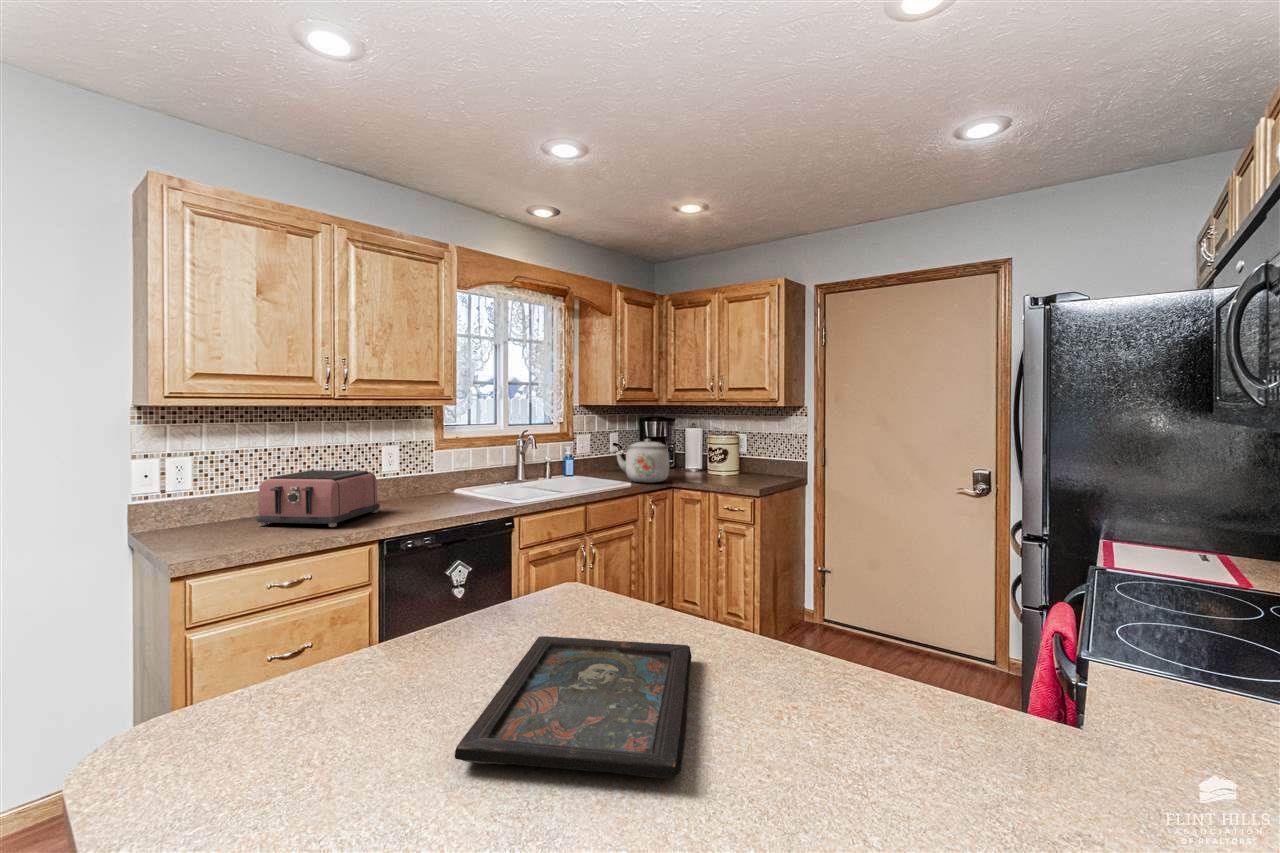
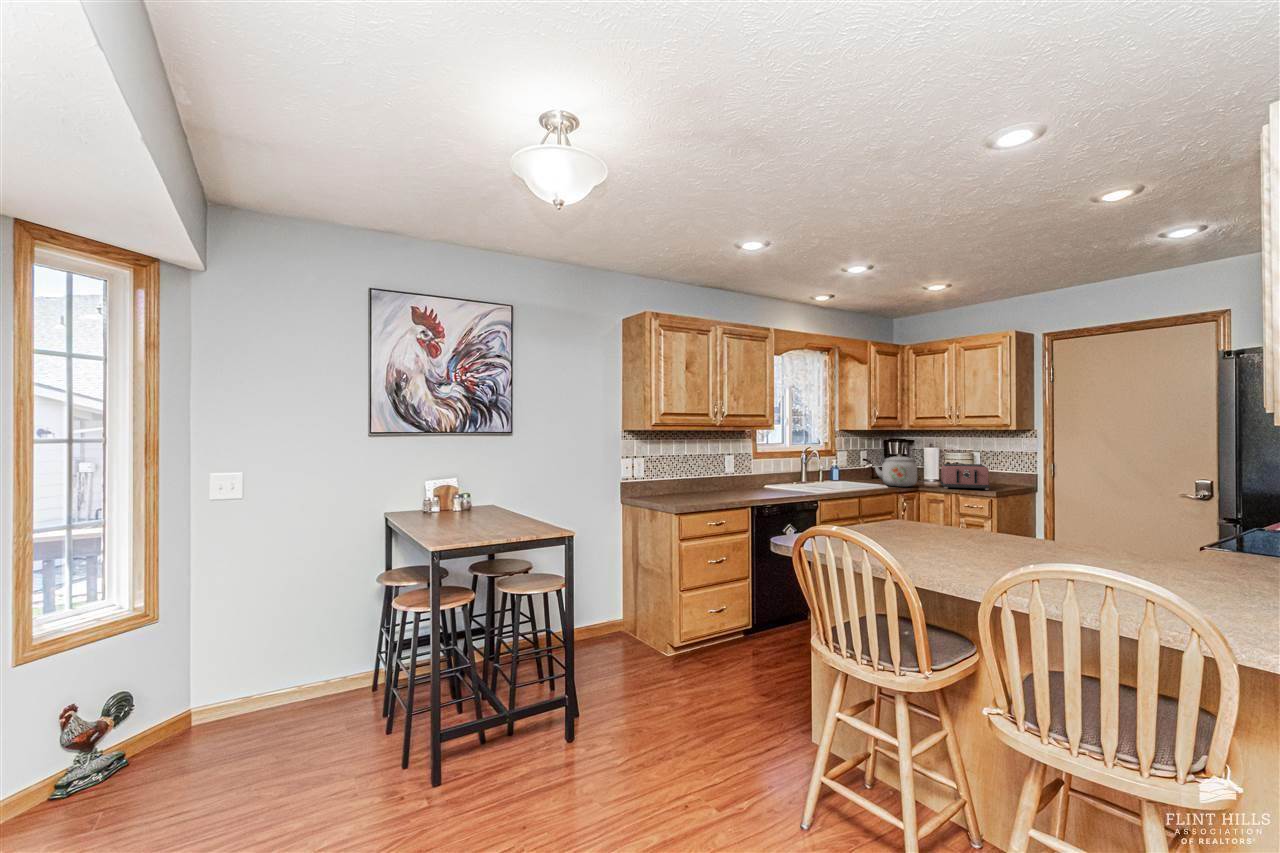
toaster: present [256,470,380,527] -> present [940,464,990,490]
tray: present [455,636,692,779] -> none [902,525,984,548]

